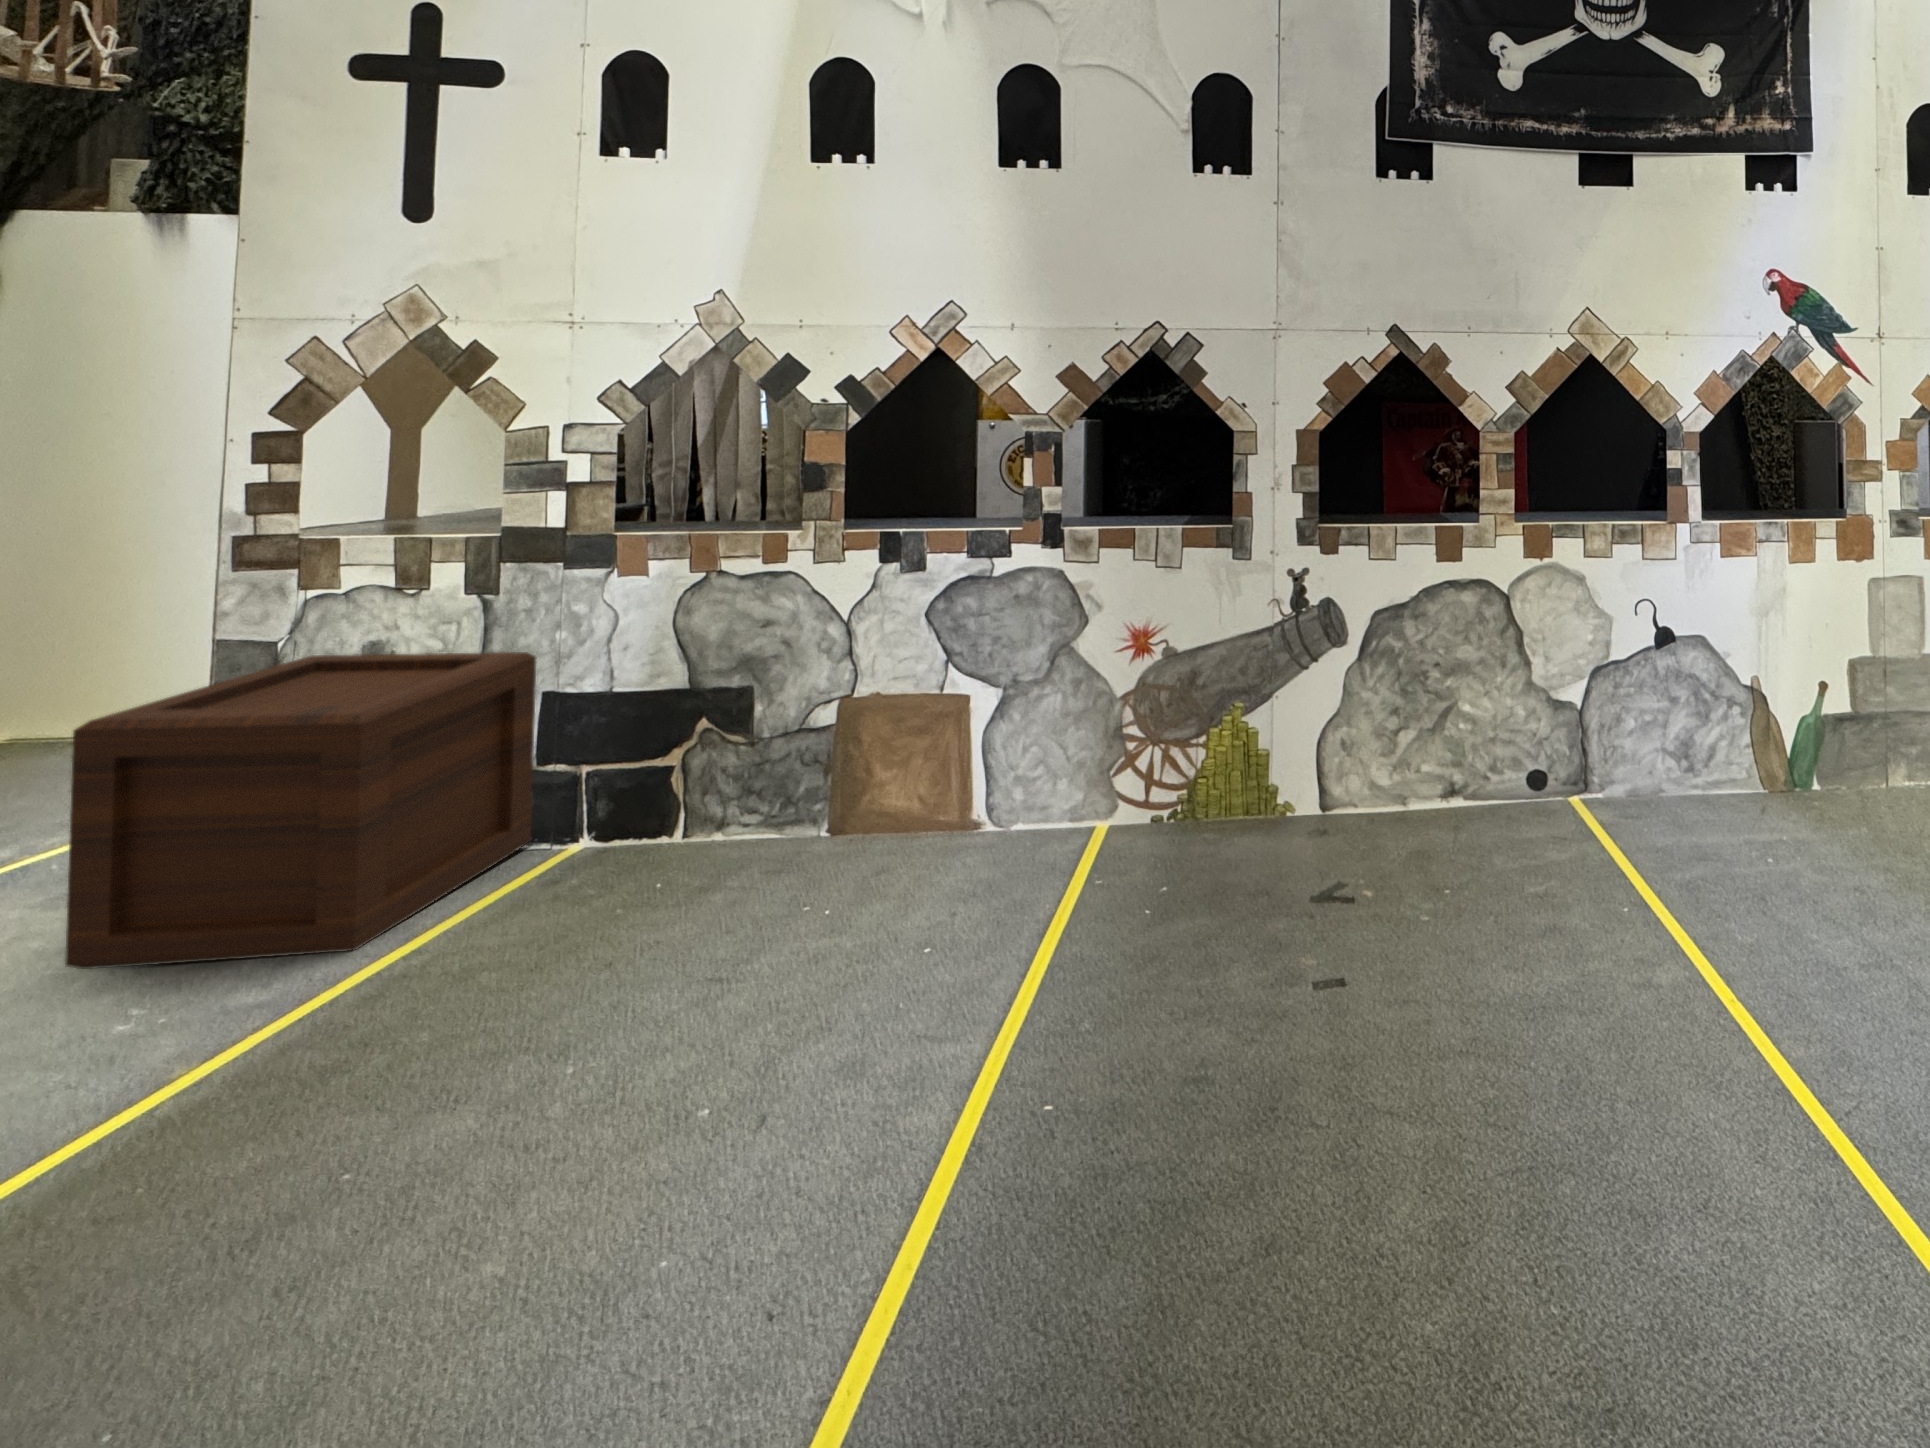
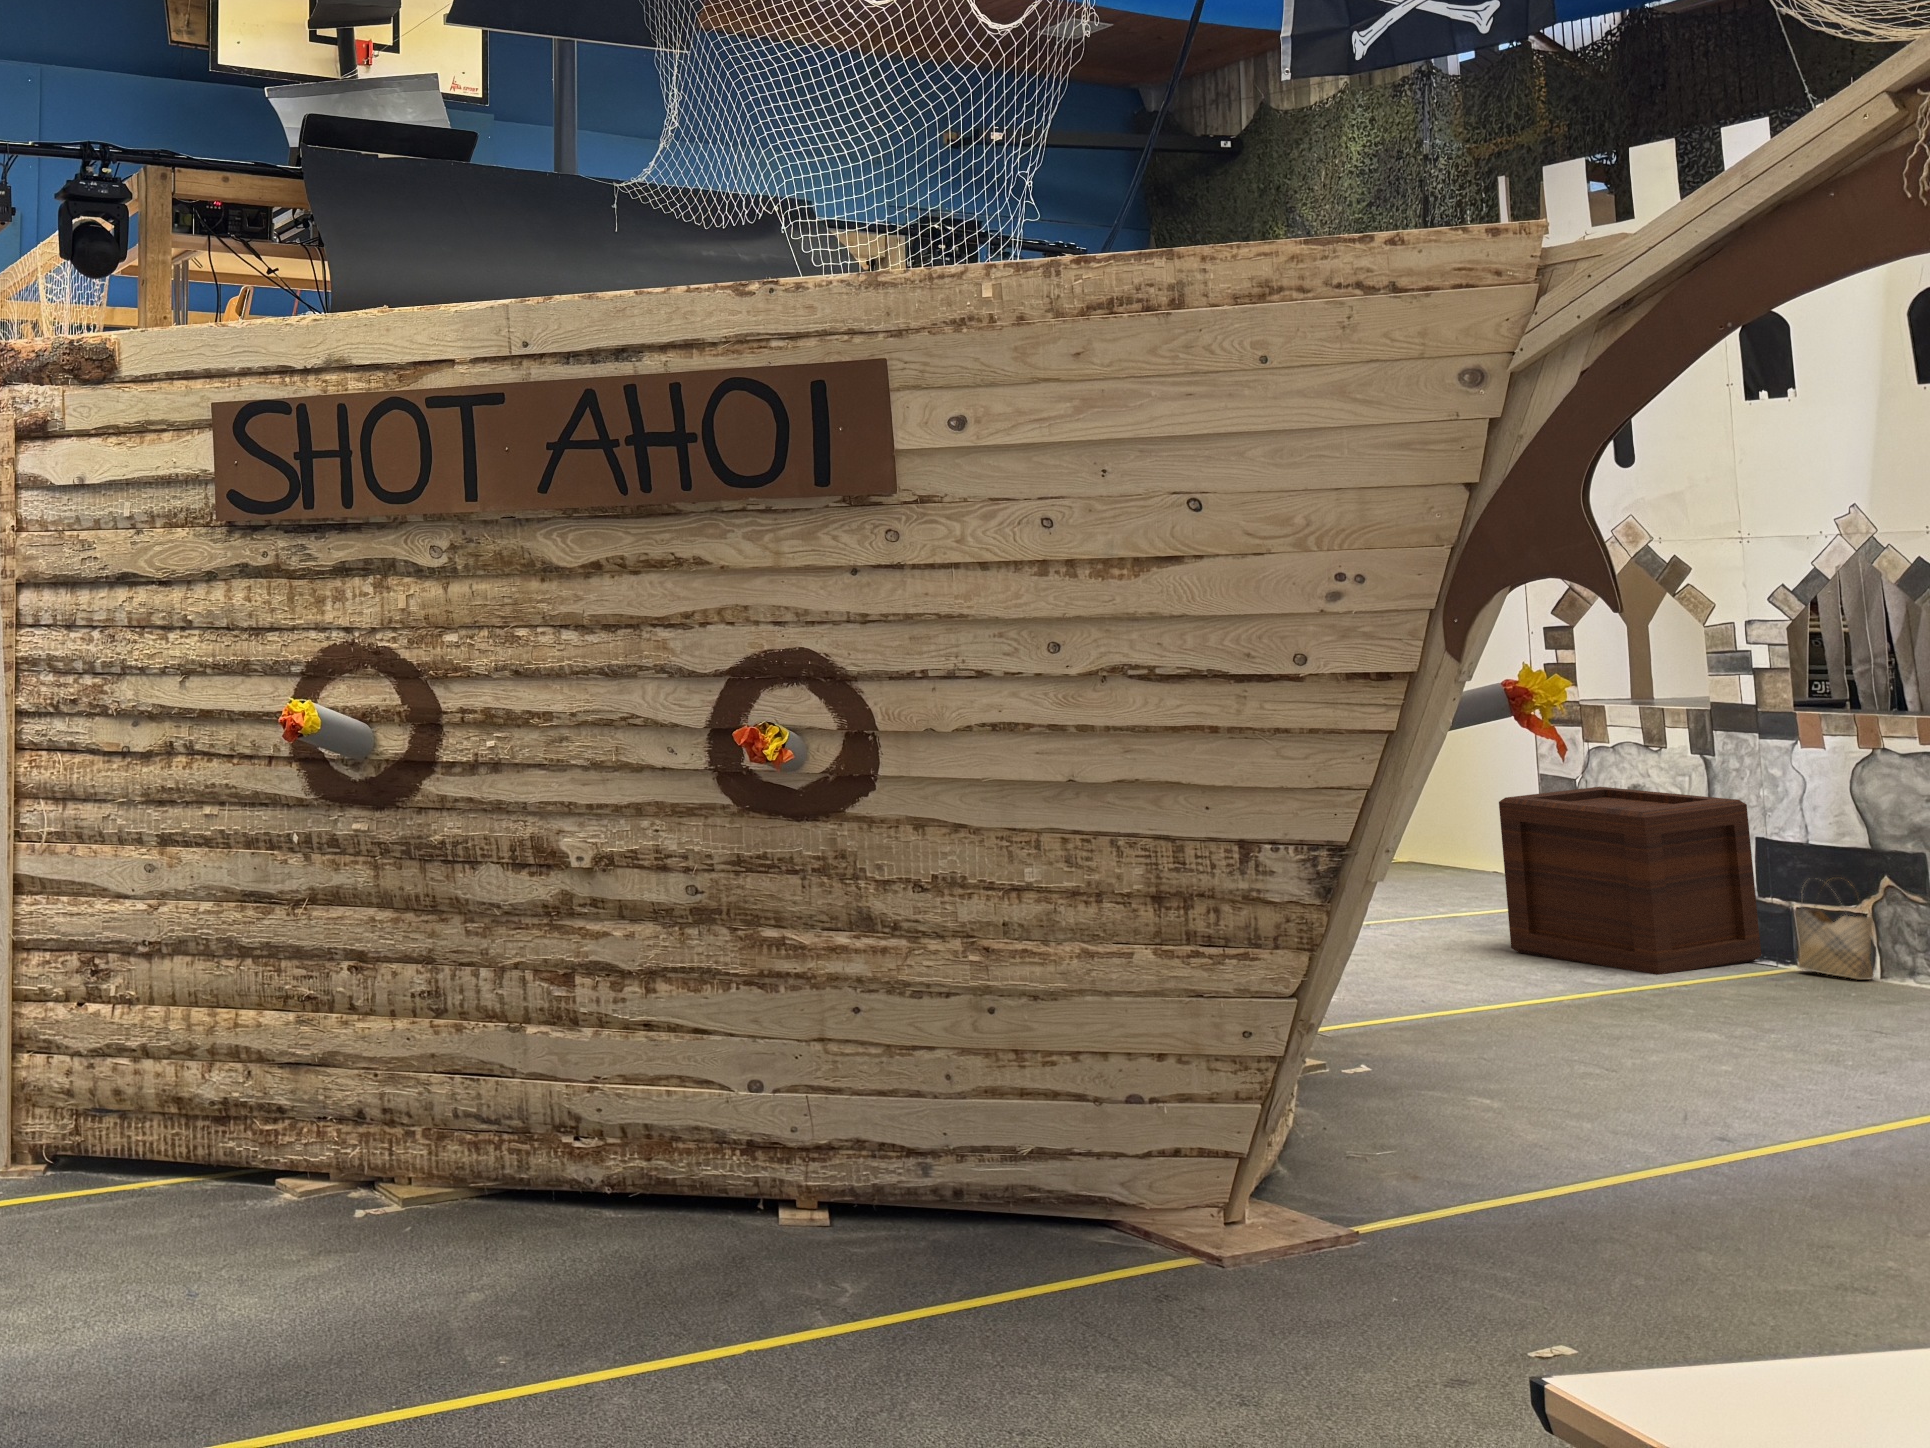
woven basket: none [578,729,684,857] -> present [1793,878,1874,980]

